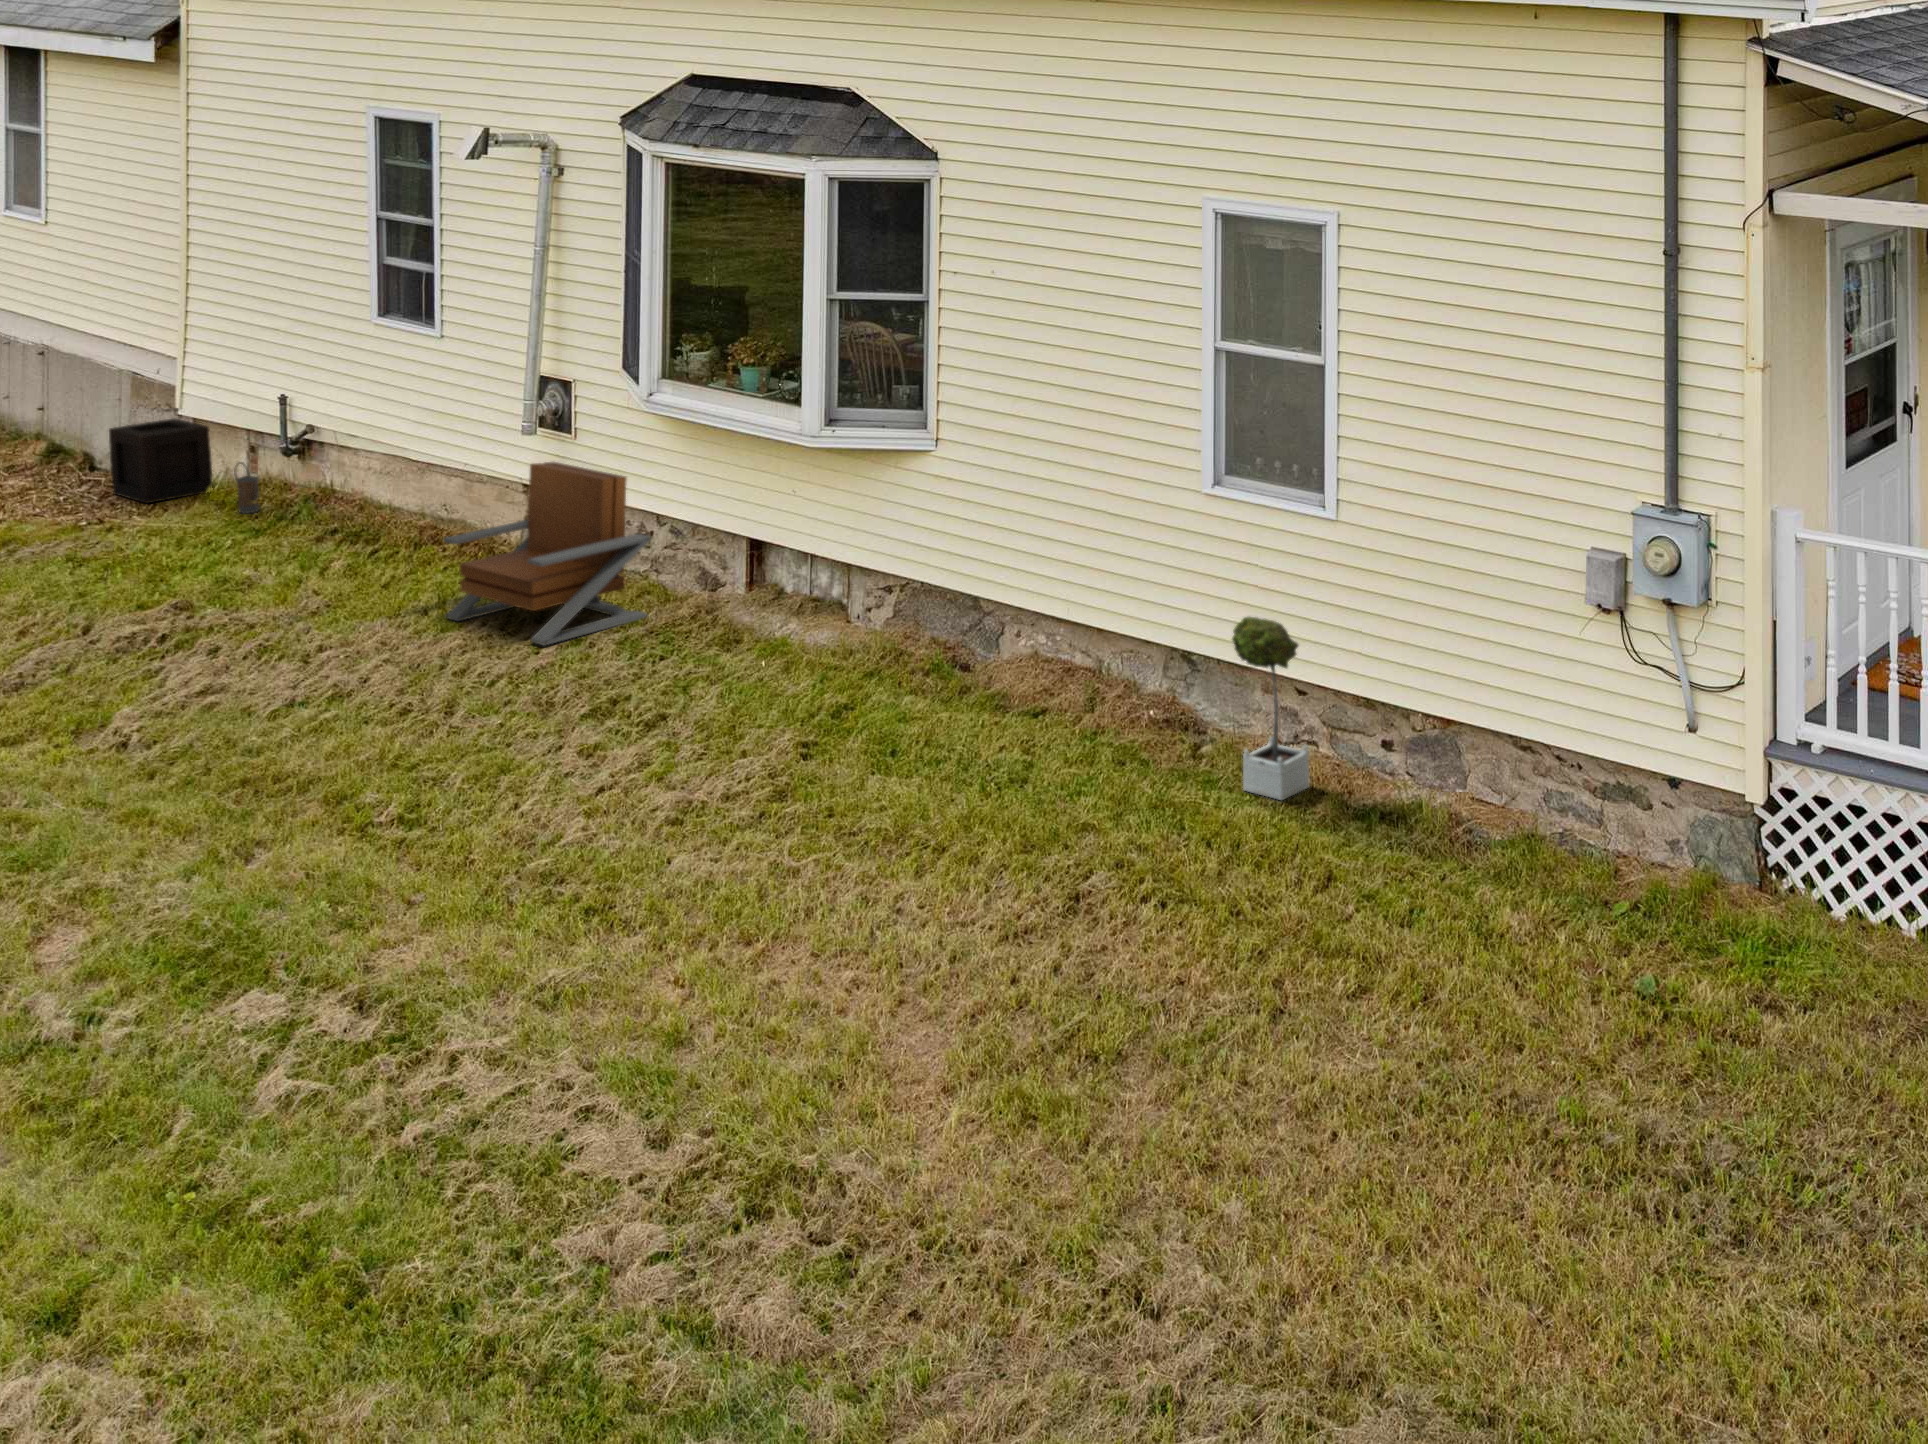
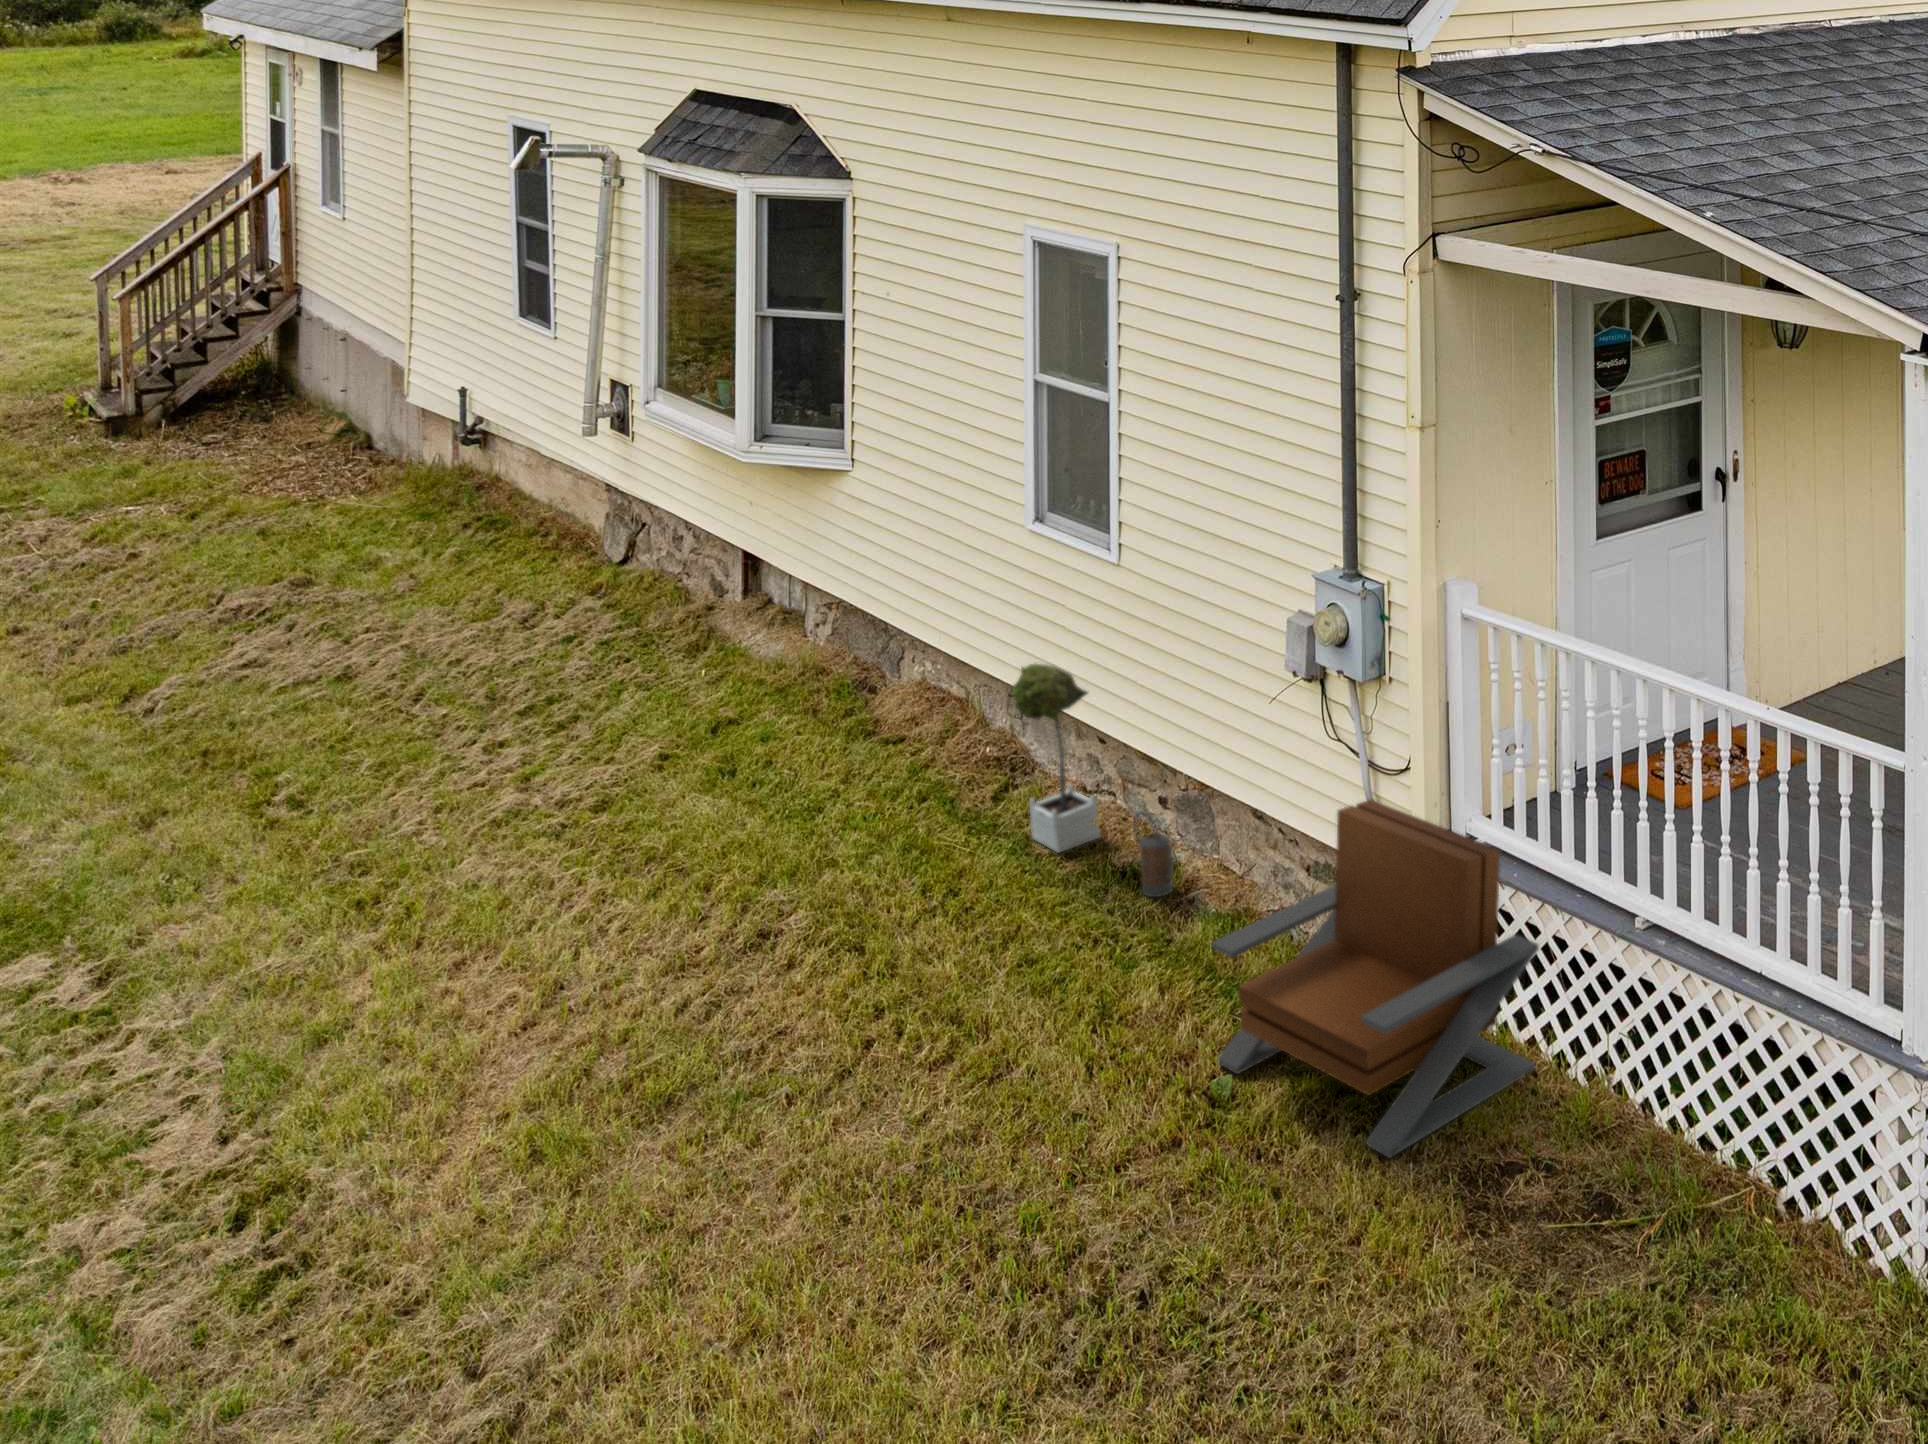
wooden crate: present [109,419,212,503] -> none [339,399,431,479]
watering can: present [235,462,259,514] -> present [1133,811,1175,897]
lounge chair: present [443,462,650,645] -> present [1211,800,1539,1158]

